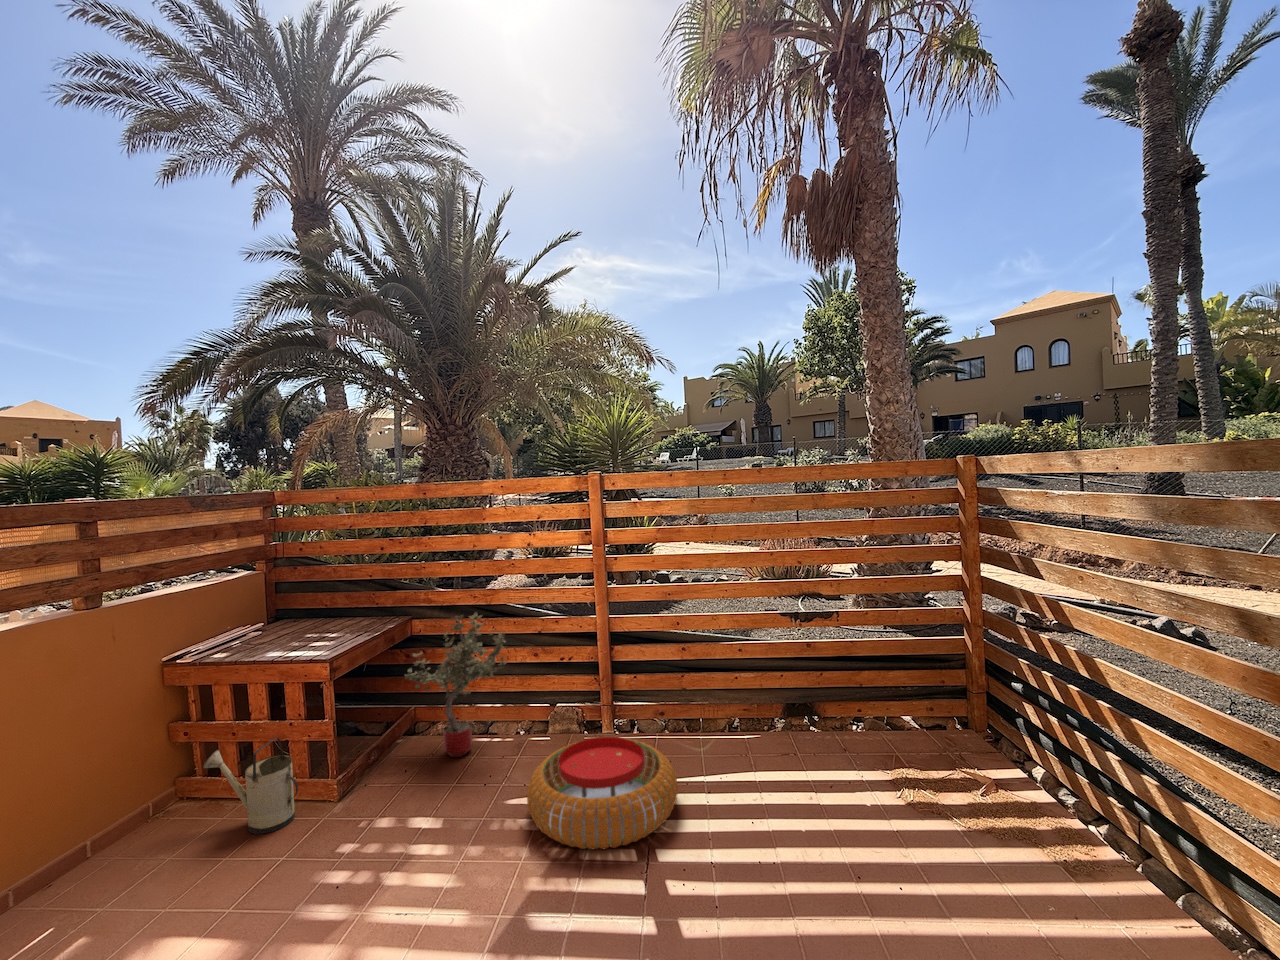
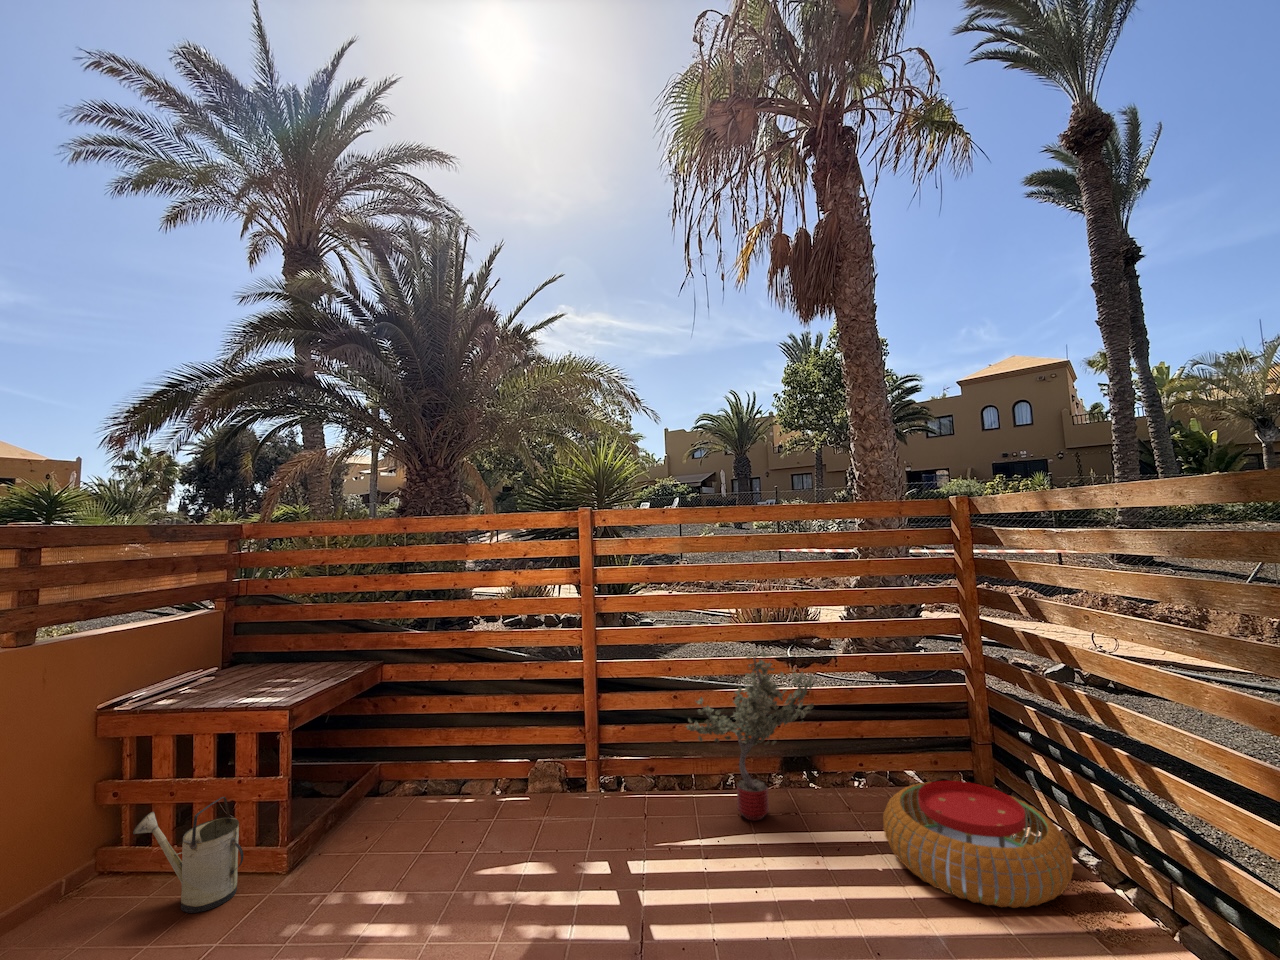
potted tree: present [405,612,507,757] -> present [686,651,814,821]
pouf: present [527,737,678,849] -> present [883,780,1074,908]

